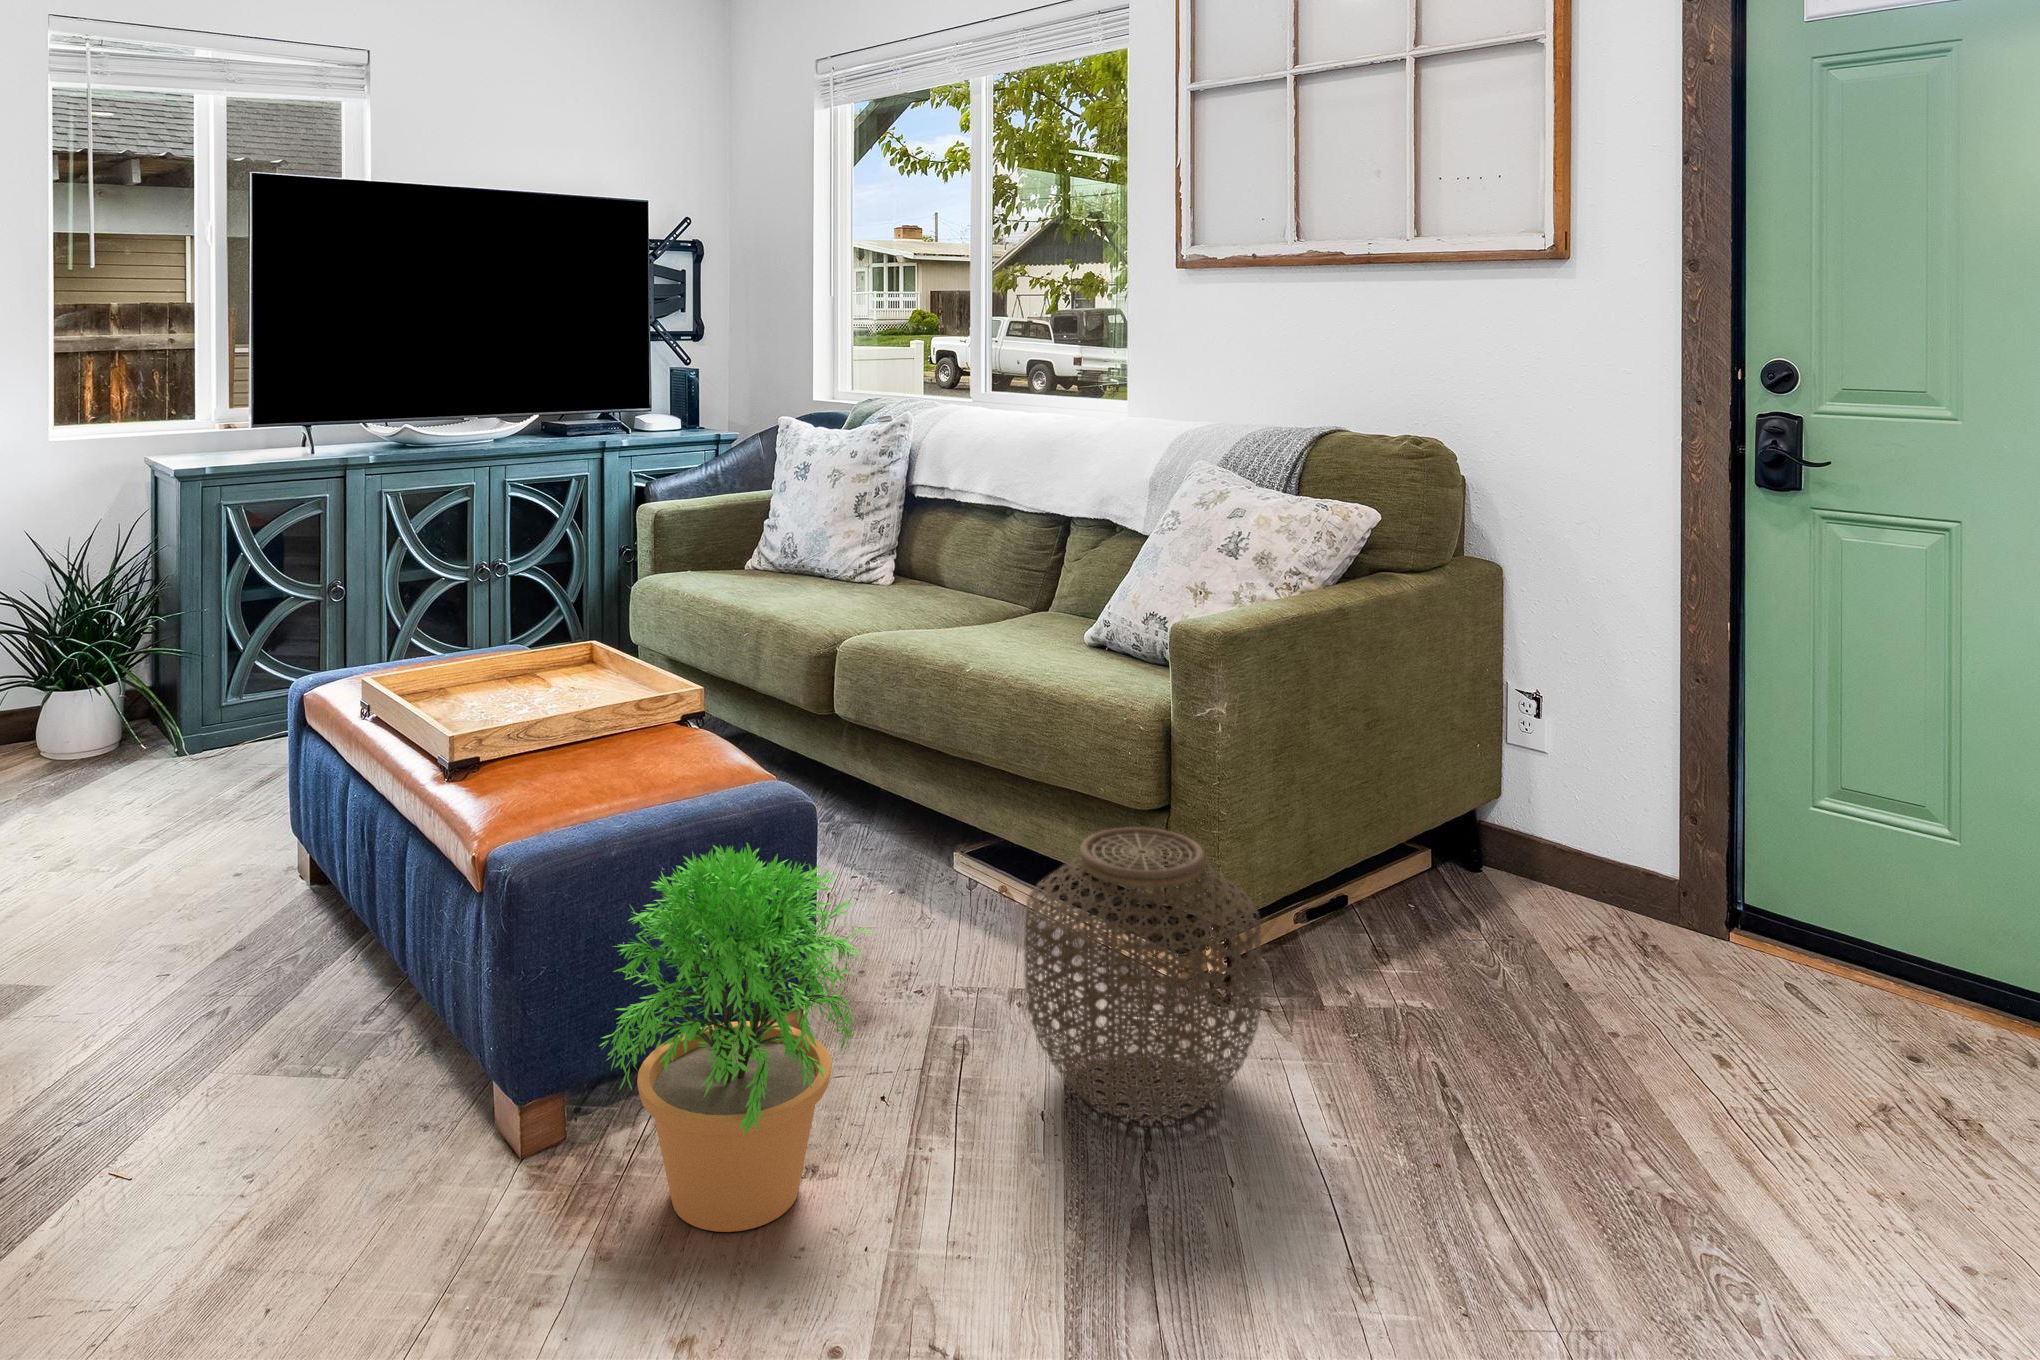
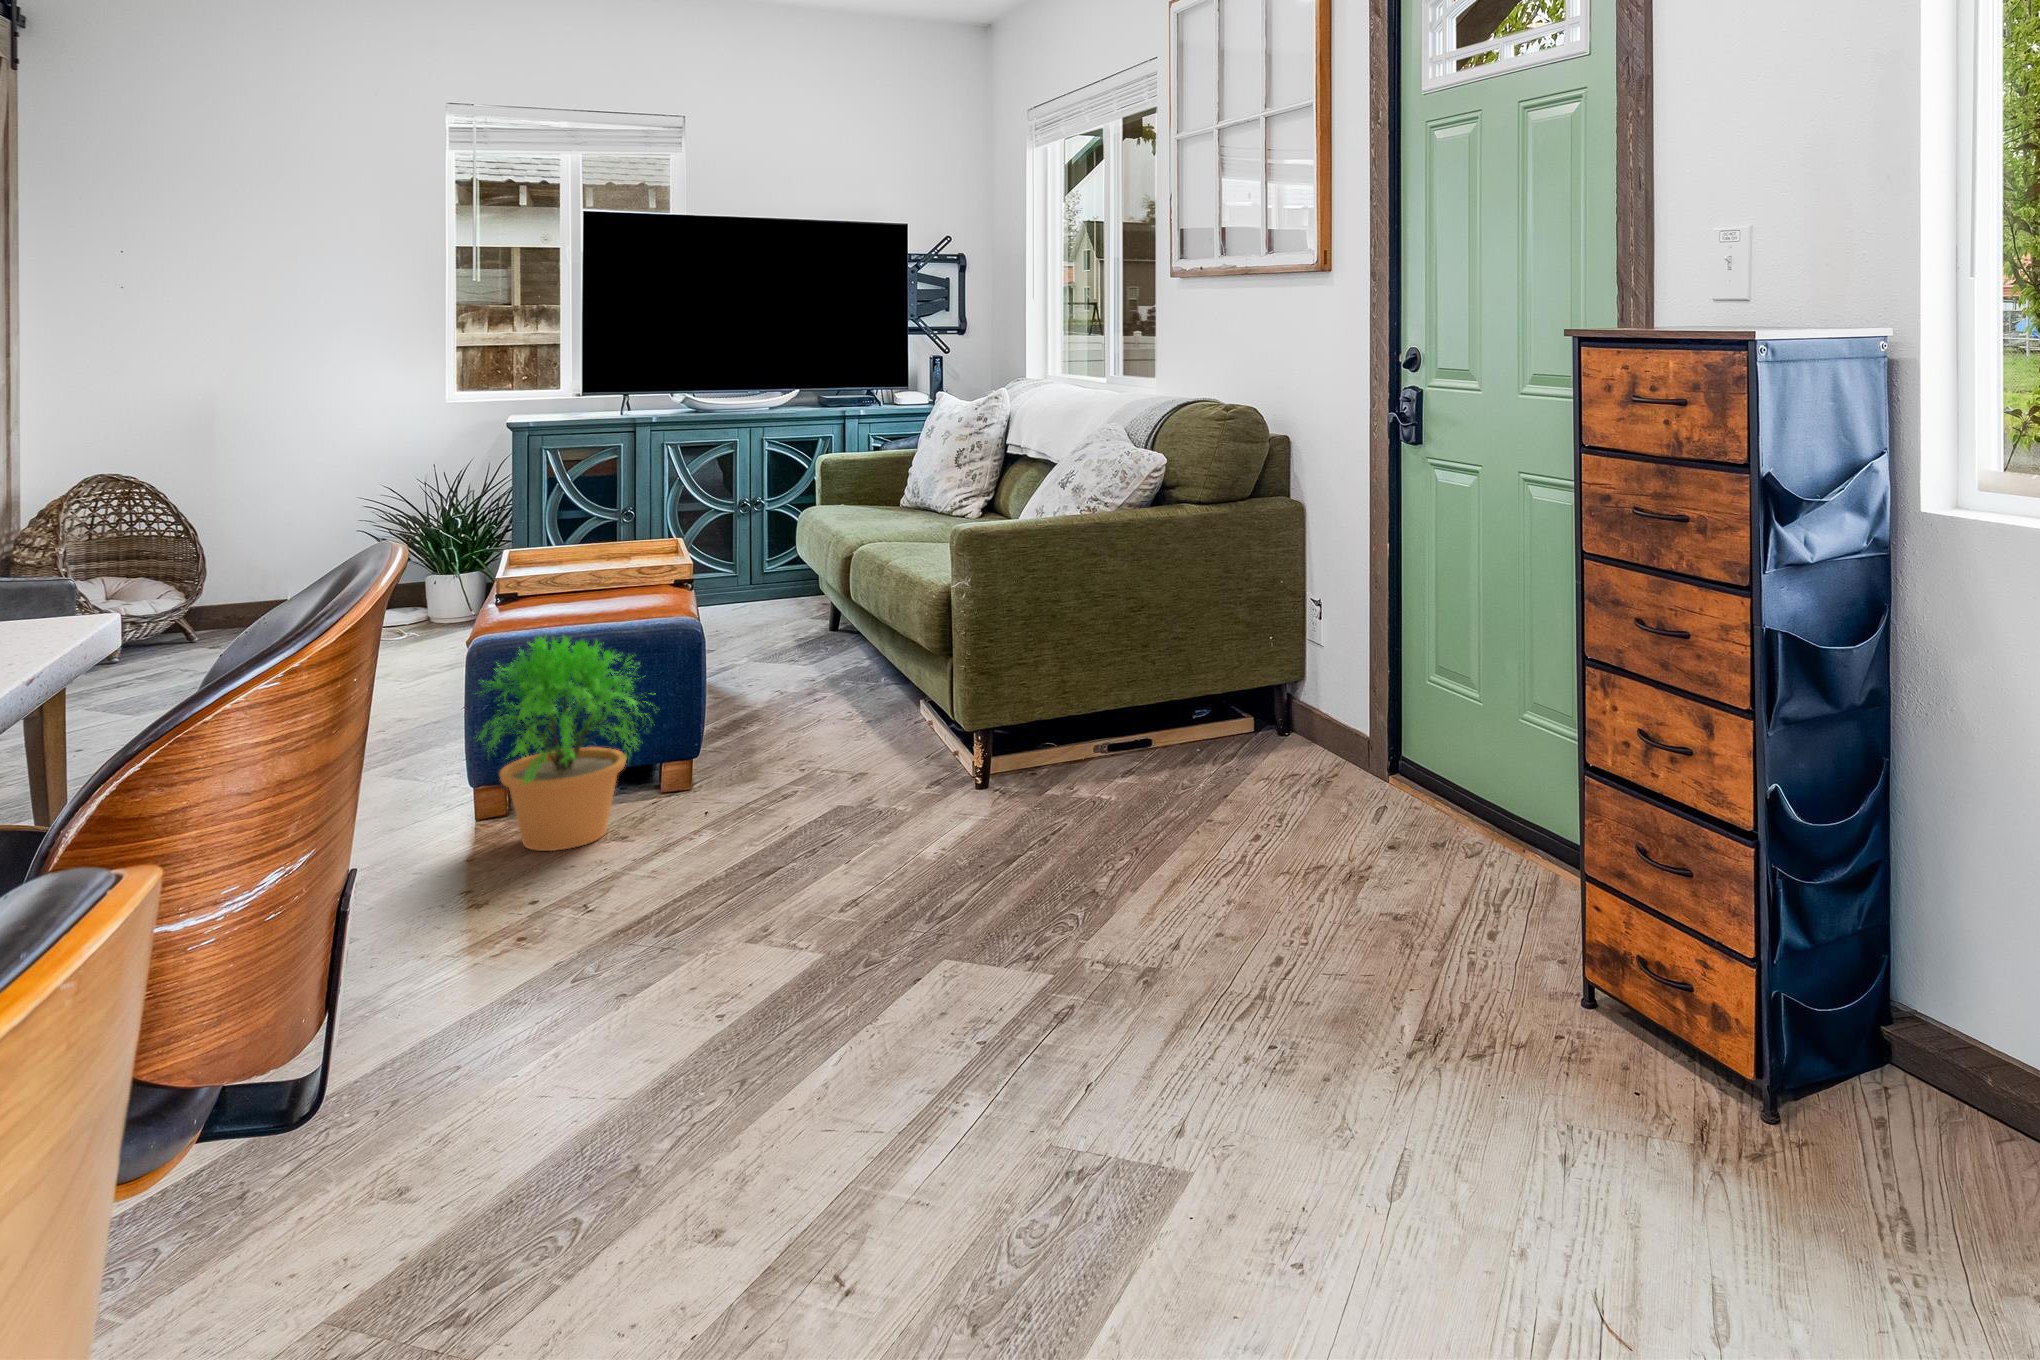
woven basket: present [1024,827,1261,1122] -> none [772,653,931,830]

